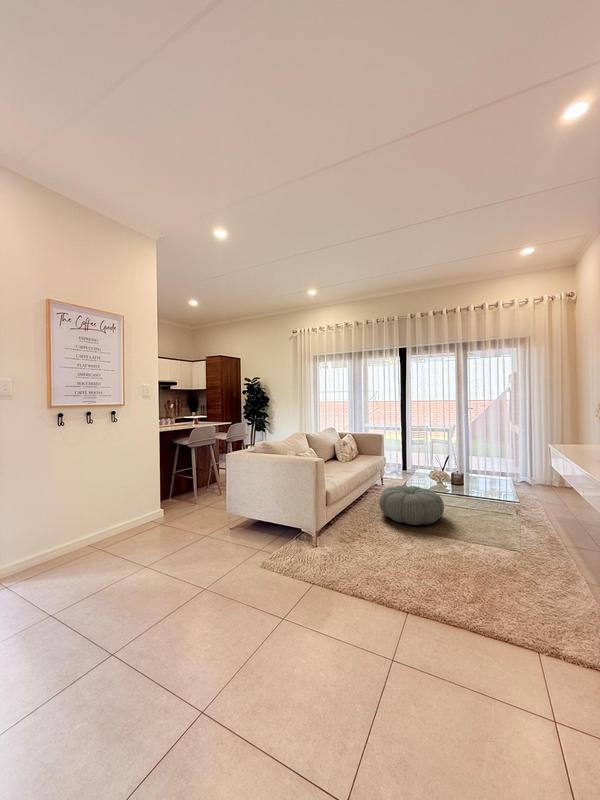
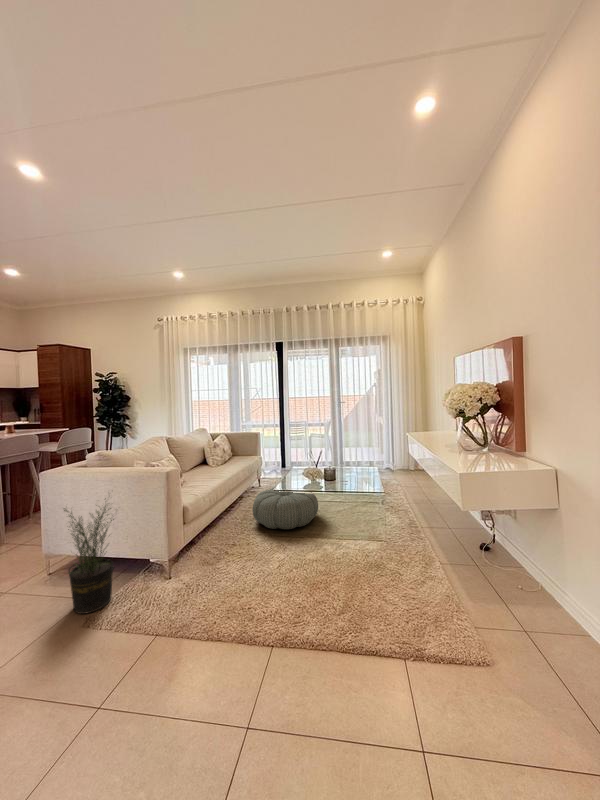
potted plant: none [242,471,283,559] -> present [64,505,115,614]

